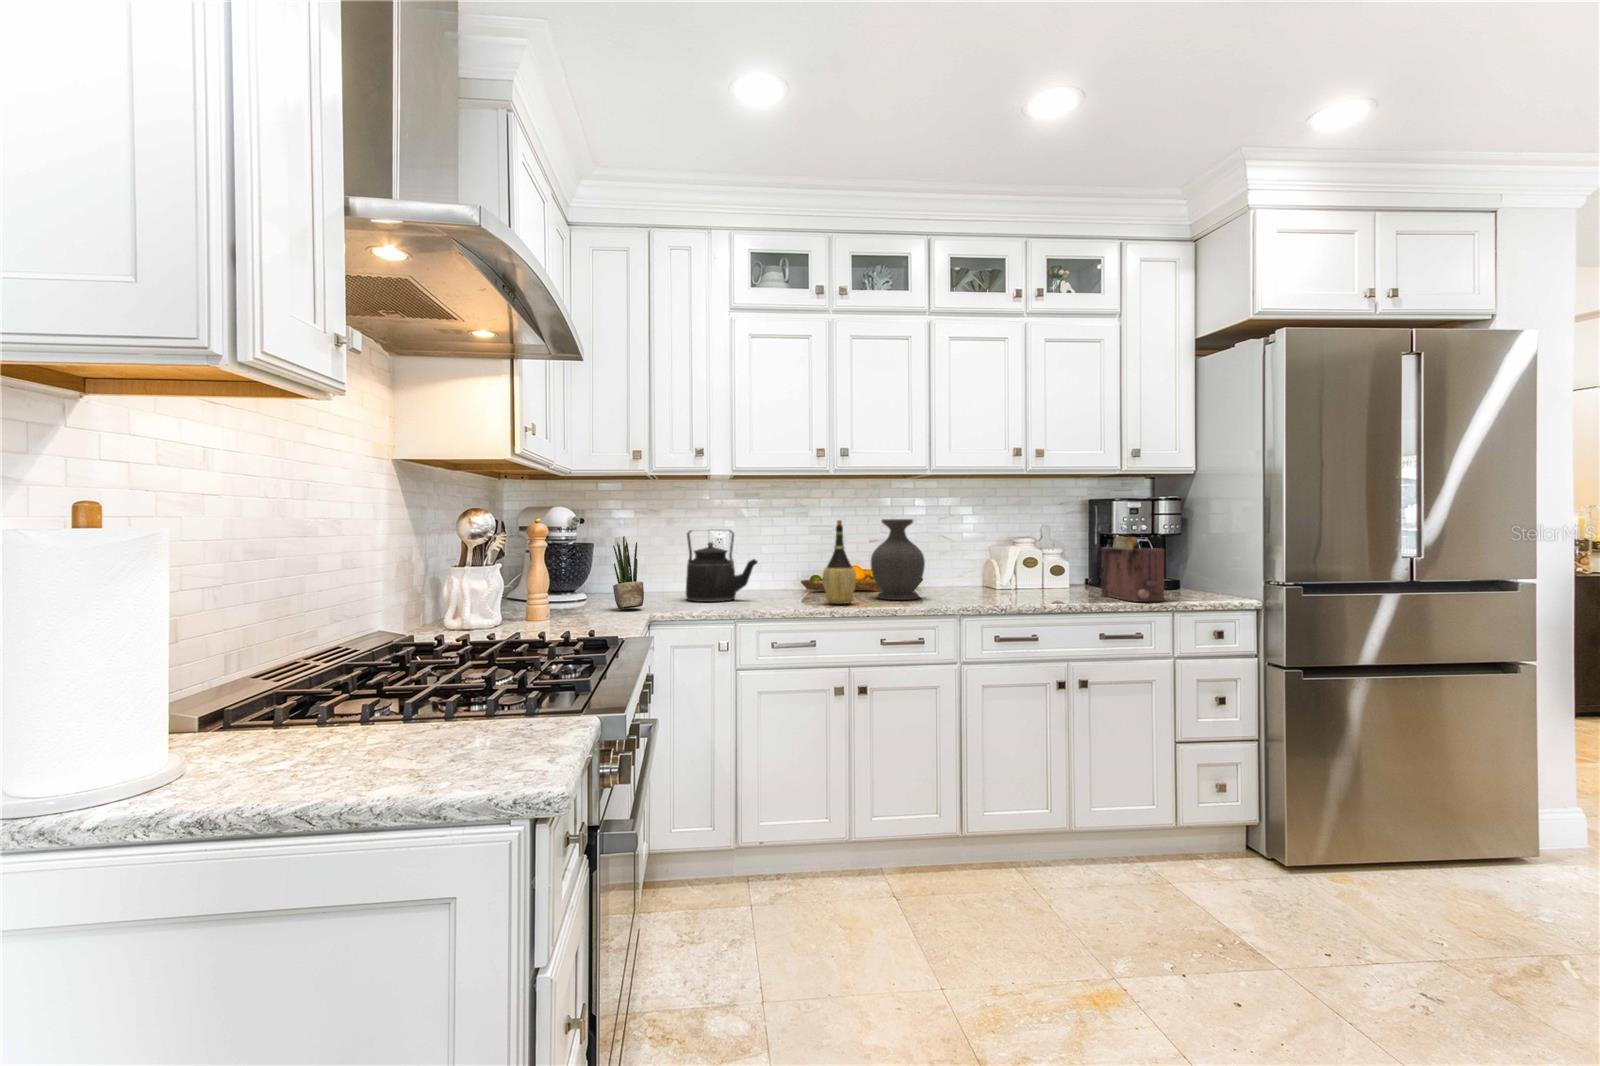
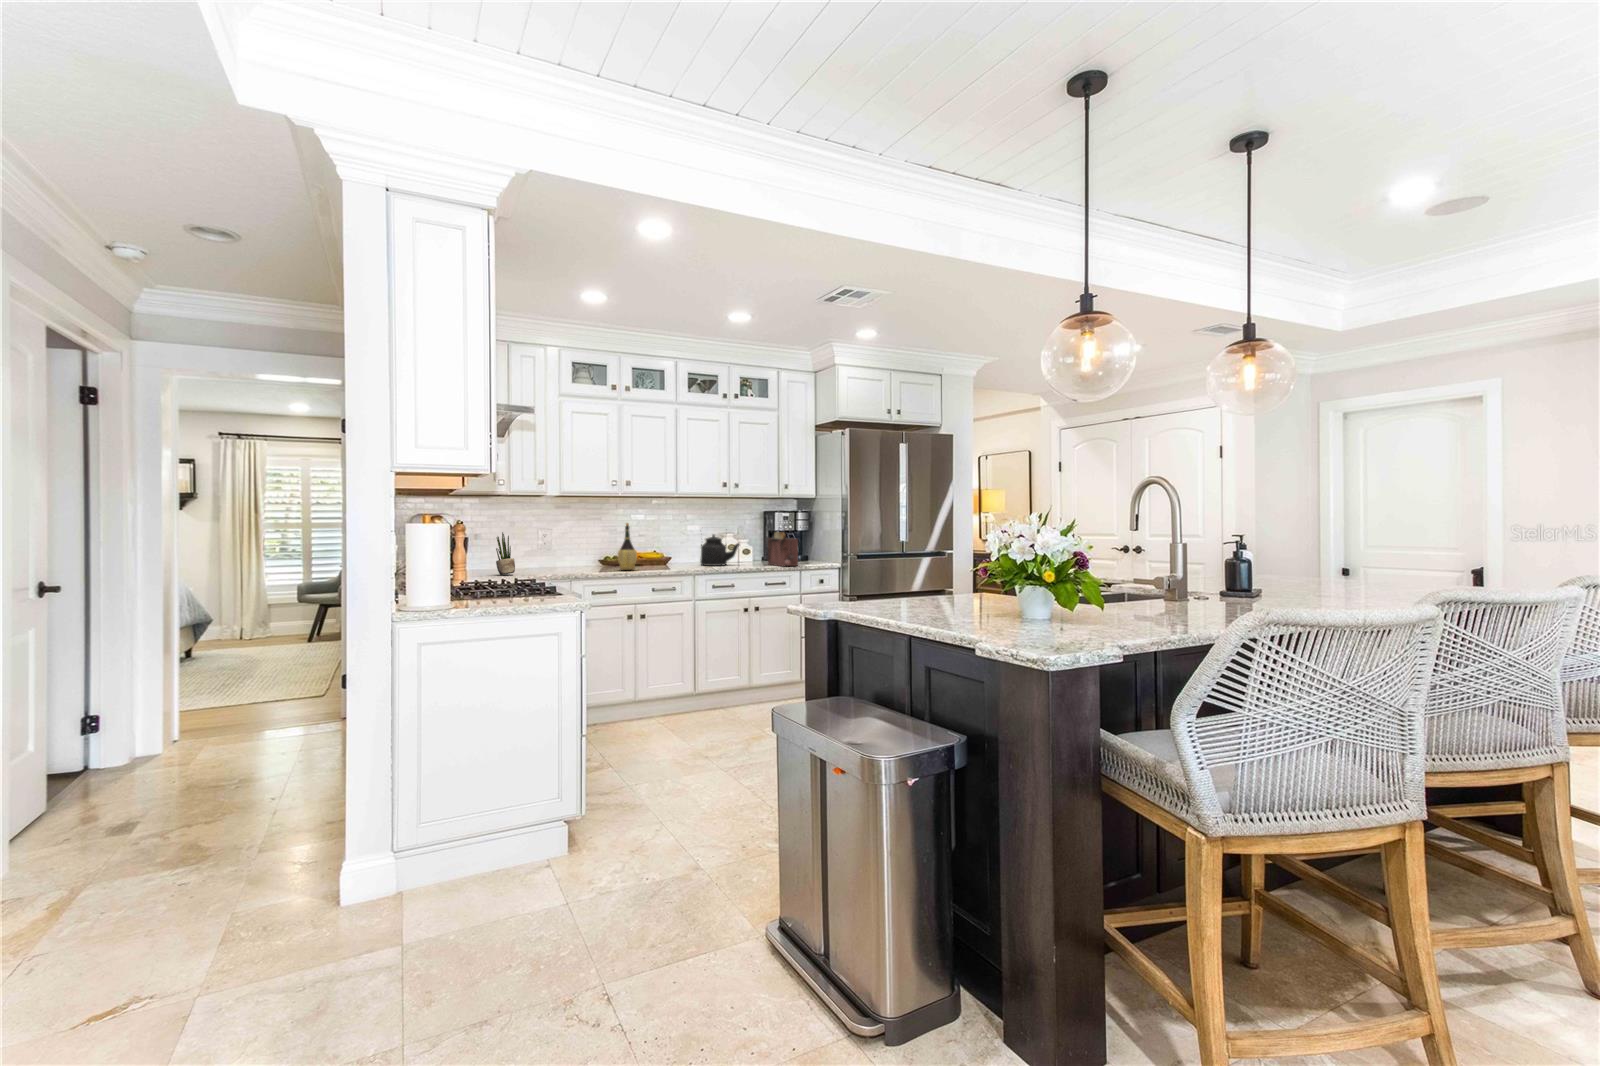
vase: present [871,519,925,600] -> none [642,522,673,568]
kettle: present [686,530,758,602] -> present [700,534,739,566]

